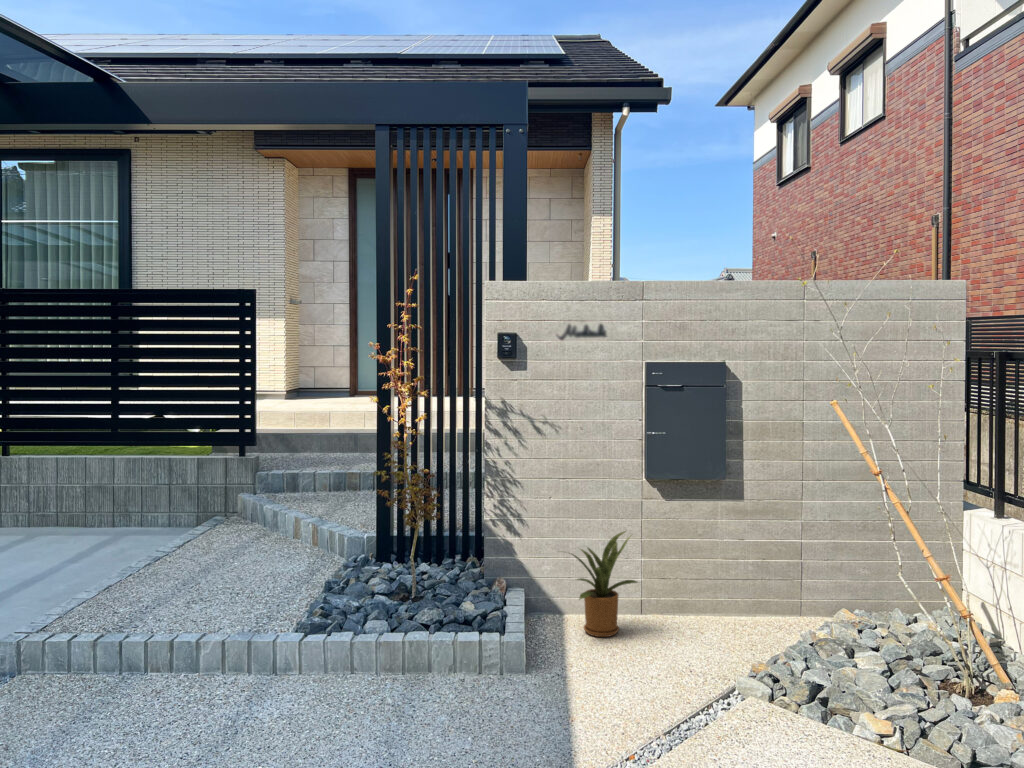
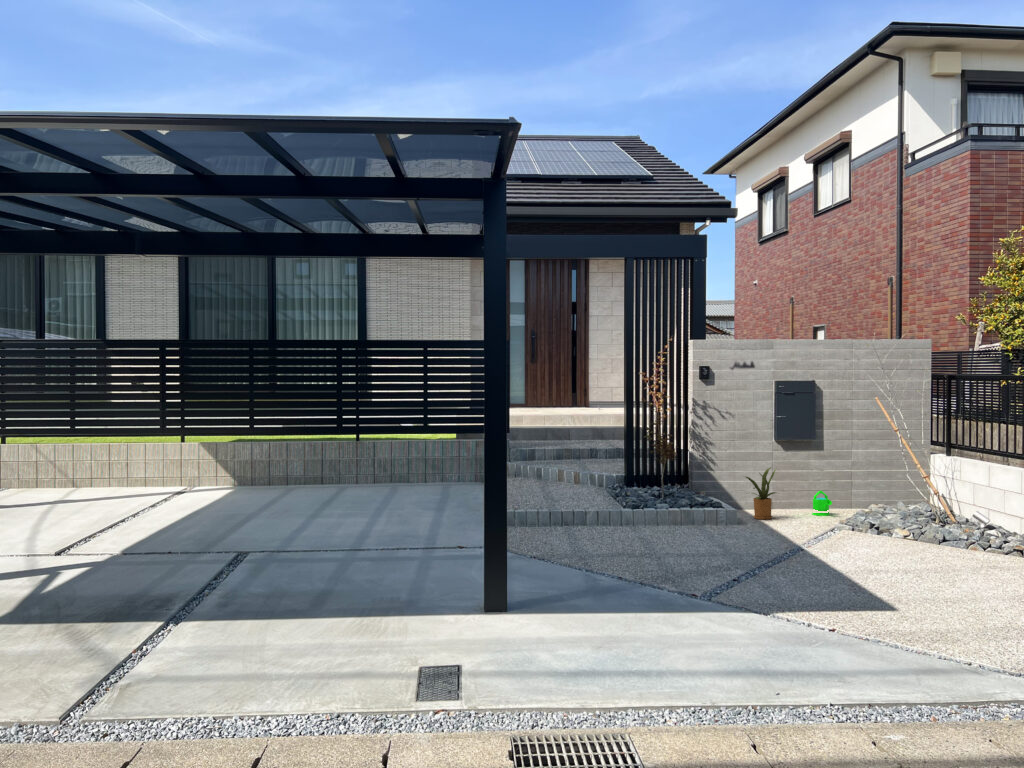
watering can: none [708,578,744,630] -> present [812,491,832,516]

